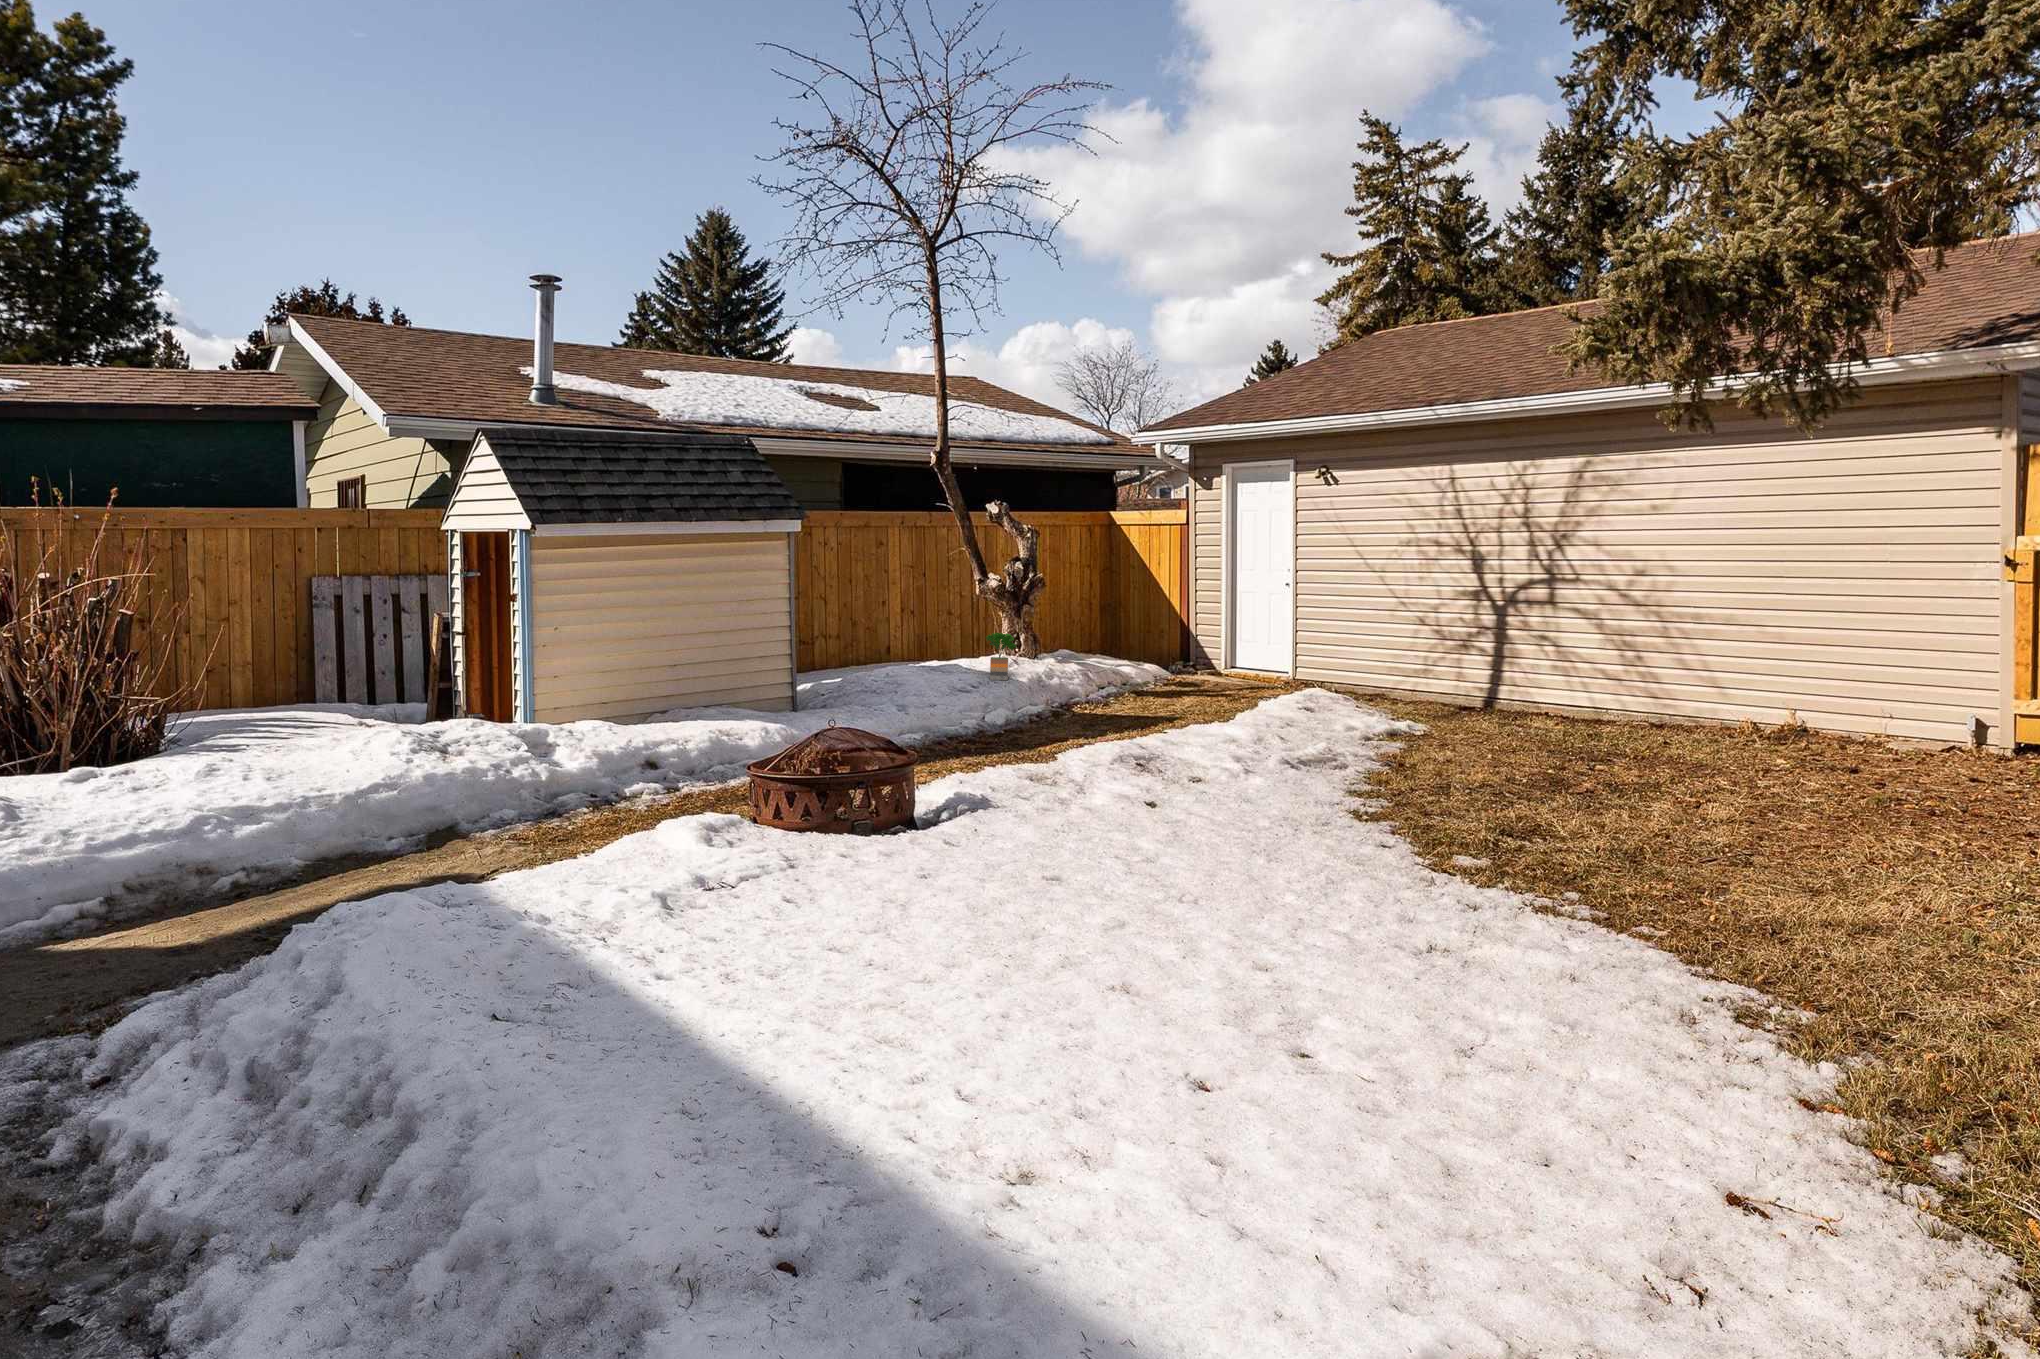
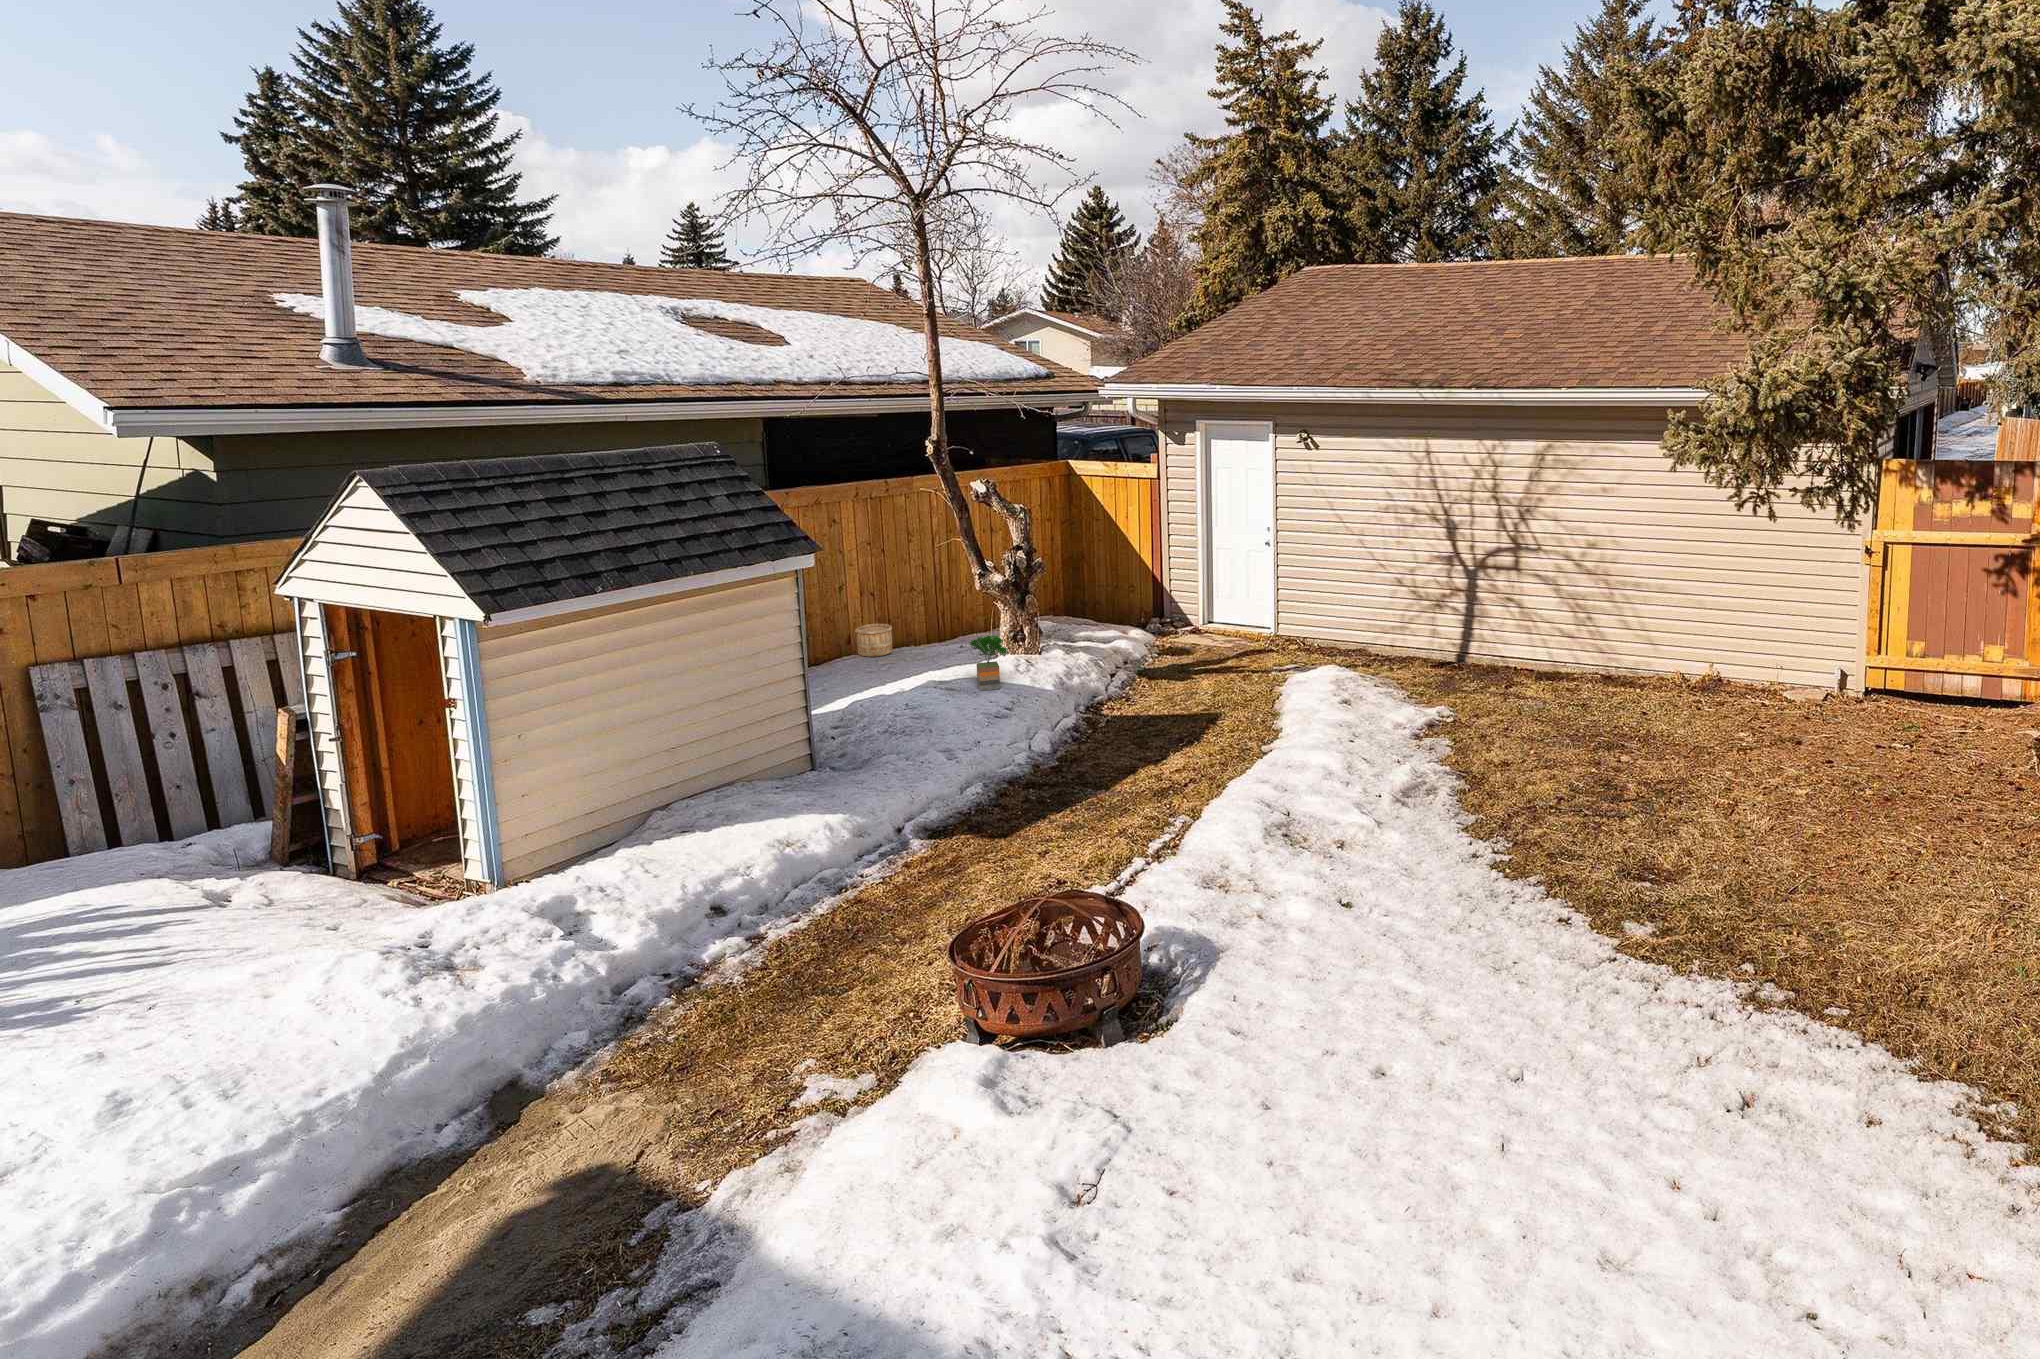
wooden bucket: none [910,632,940,657] -> present [855,624,892,657]

